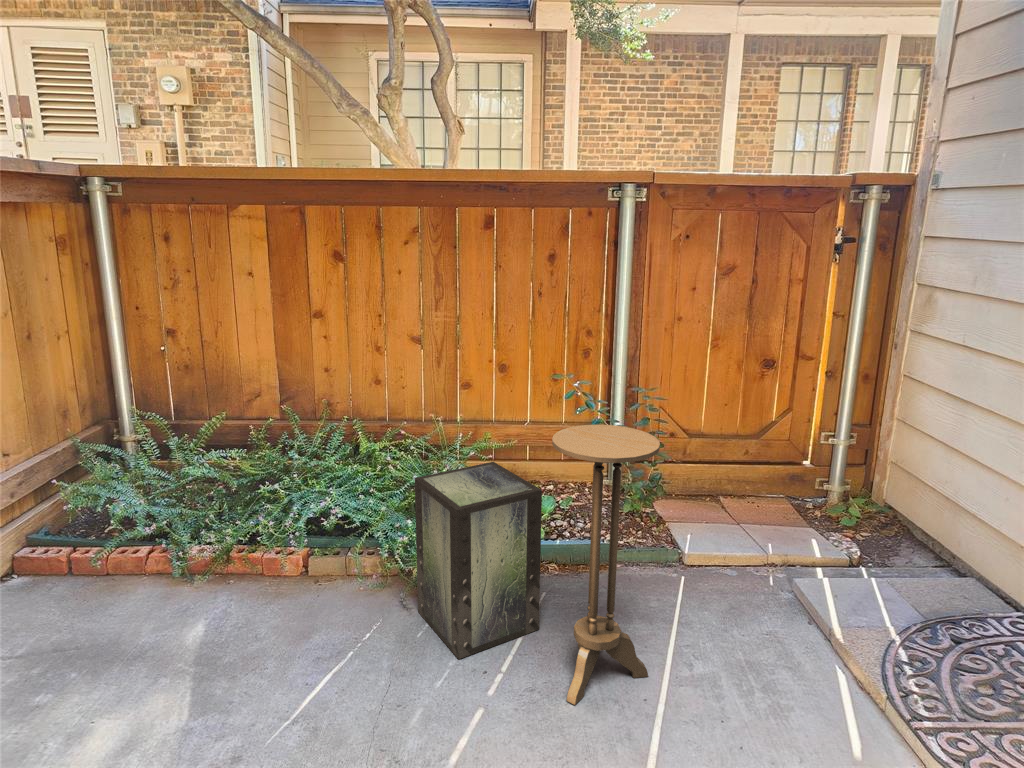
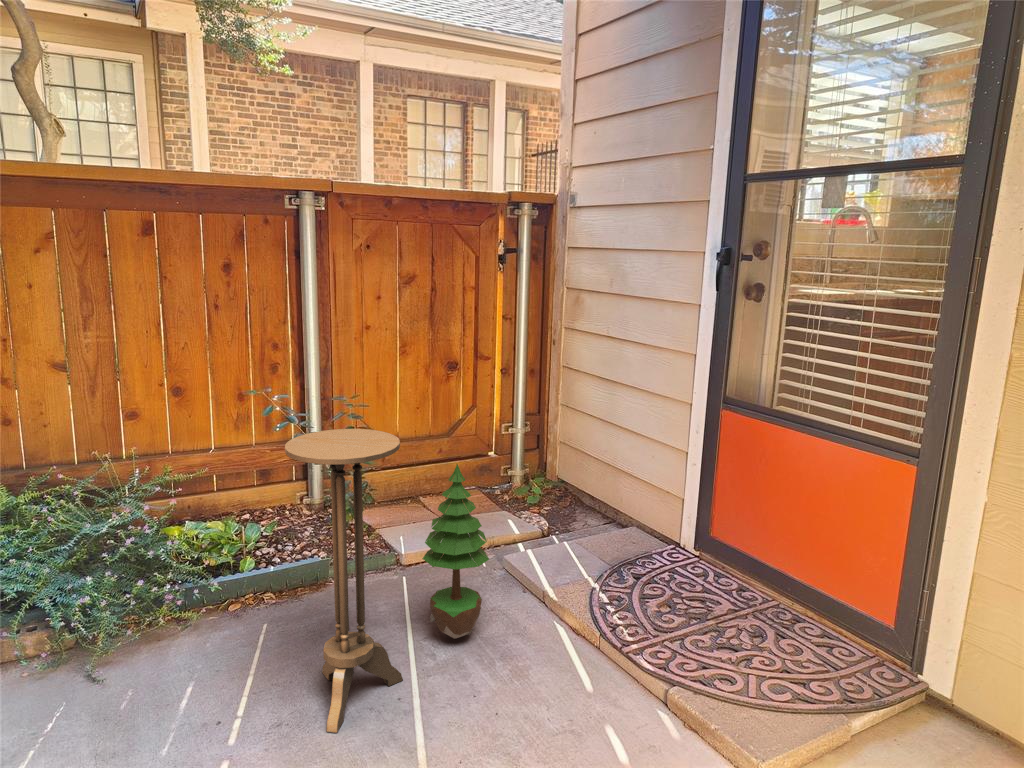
storage box: present [415,462,542,659] -> none [96,493,274,730]
potted tree: none [684,475,756,652] -> present [422,464,489,639]

